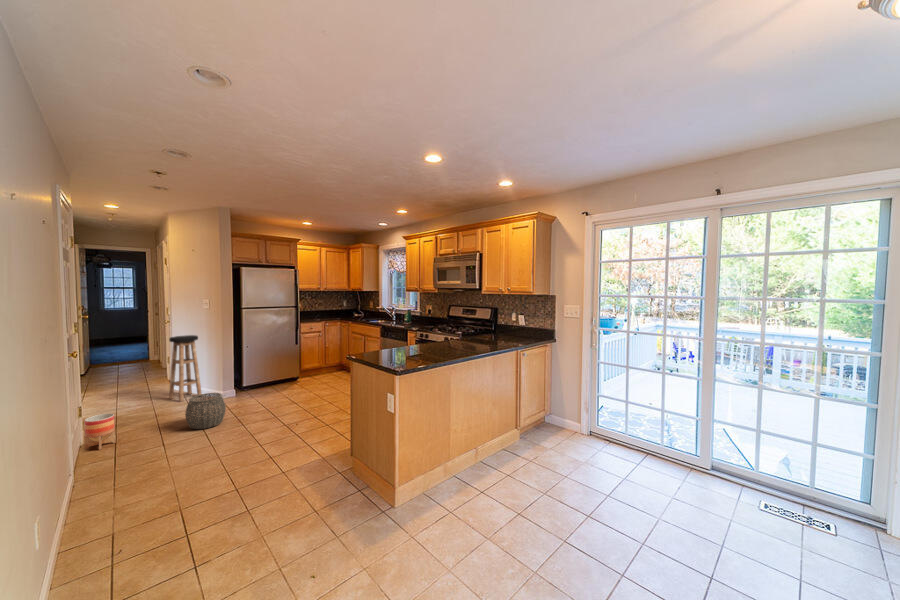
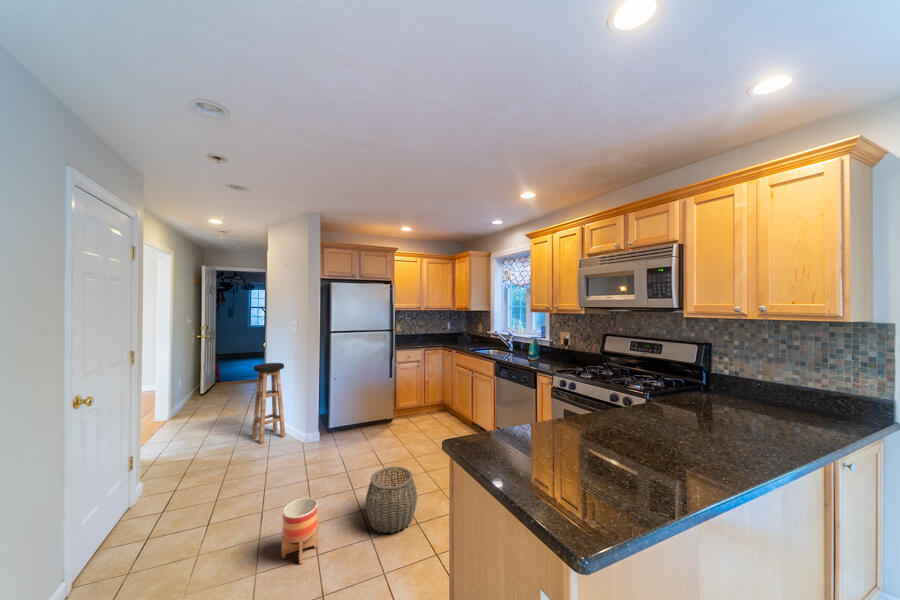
woven basket: present [185,393,226,429] -> present [365,467,417,533]
planter: present [84,413,116,450] -> present [282,498,318,564]

